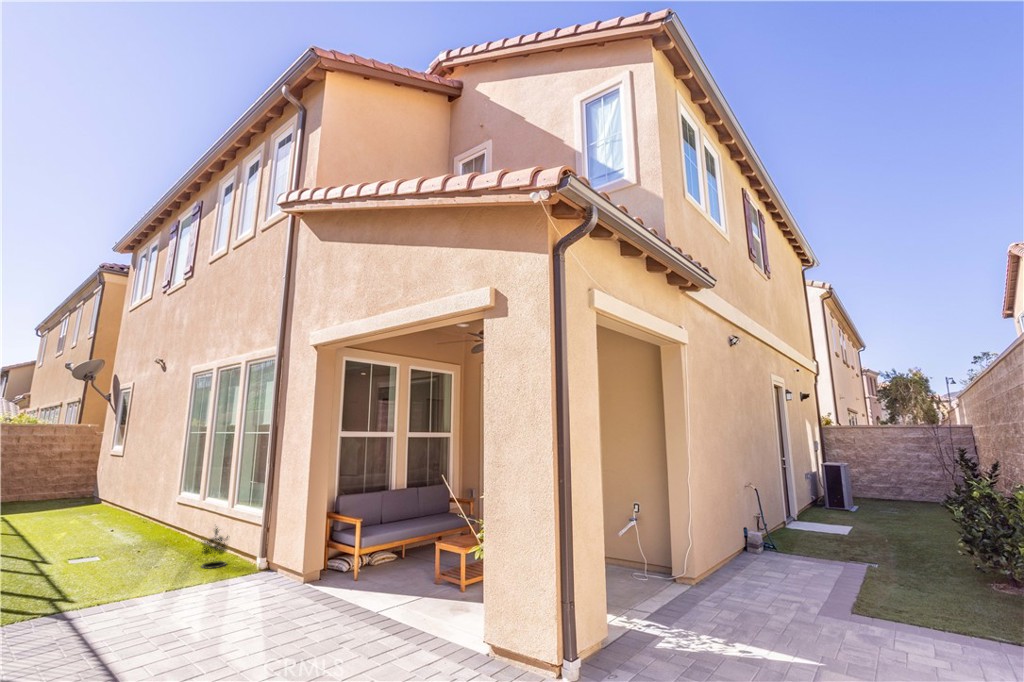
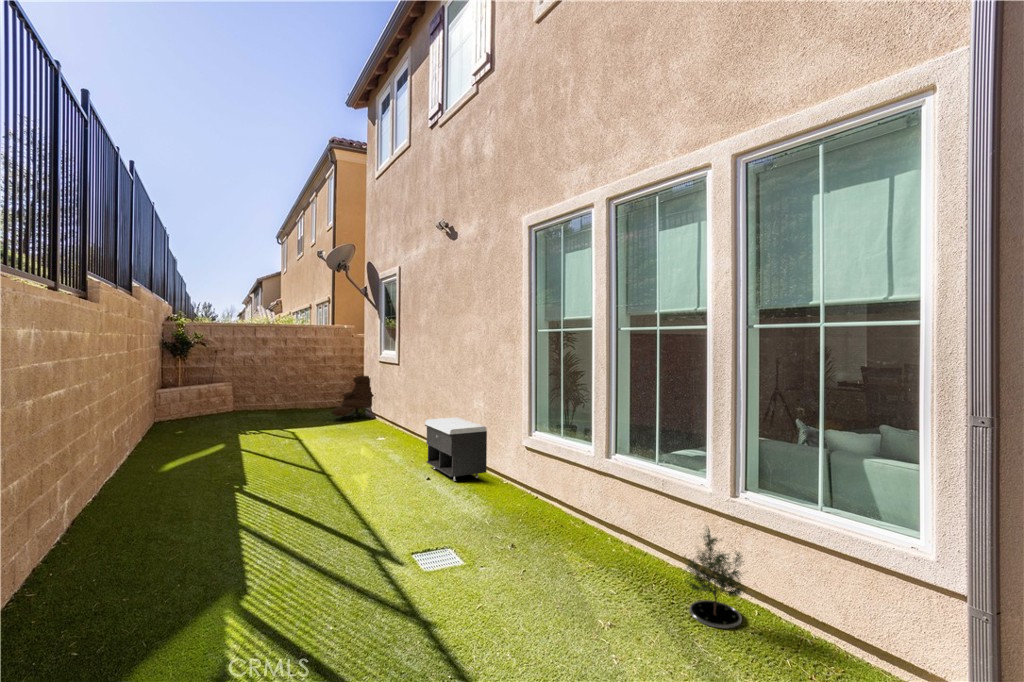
lounge chair: none [54,466,106,506] -> present [332,376,374,421]
storage bench: none [115,492,161,533] -> present [425,418,487,481]

